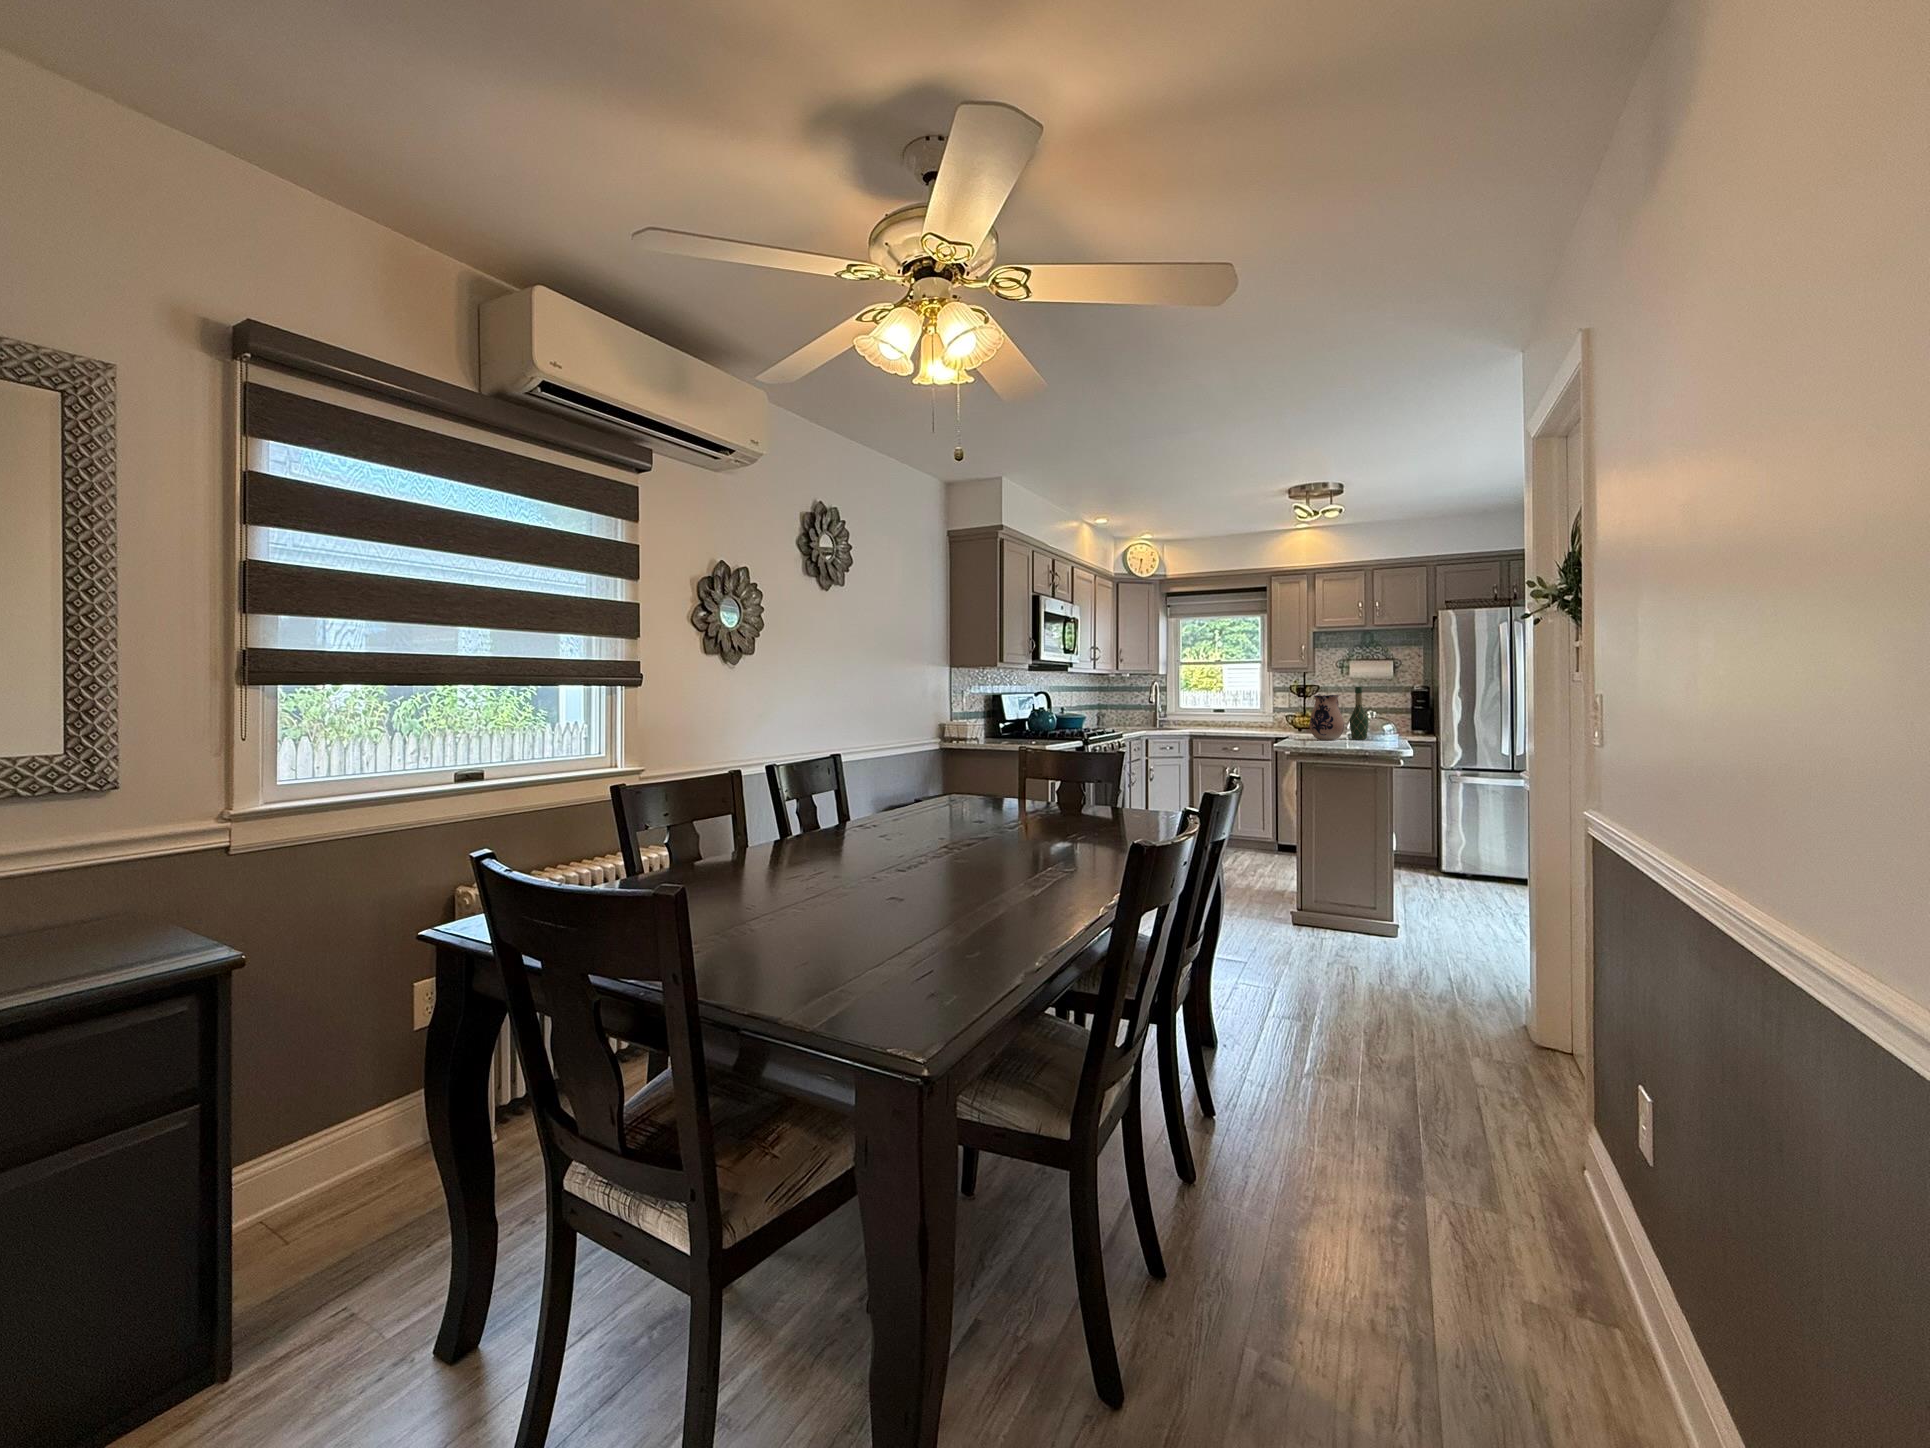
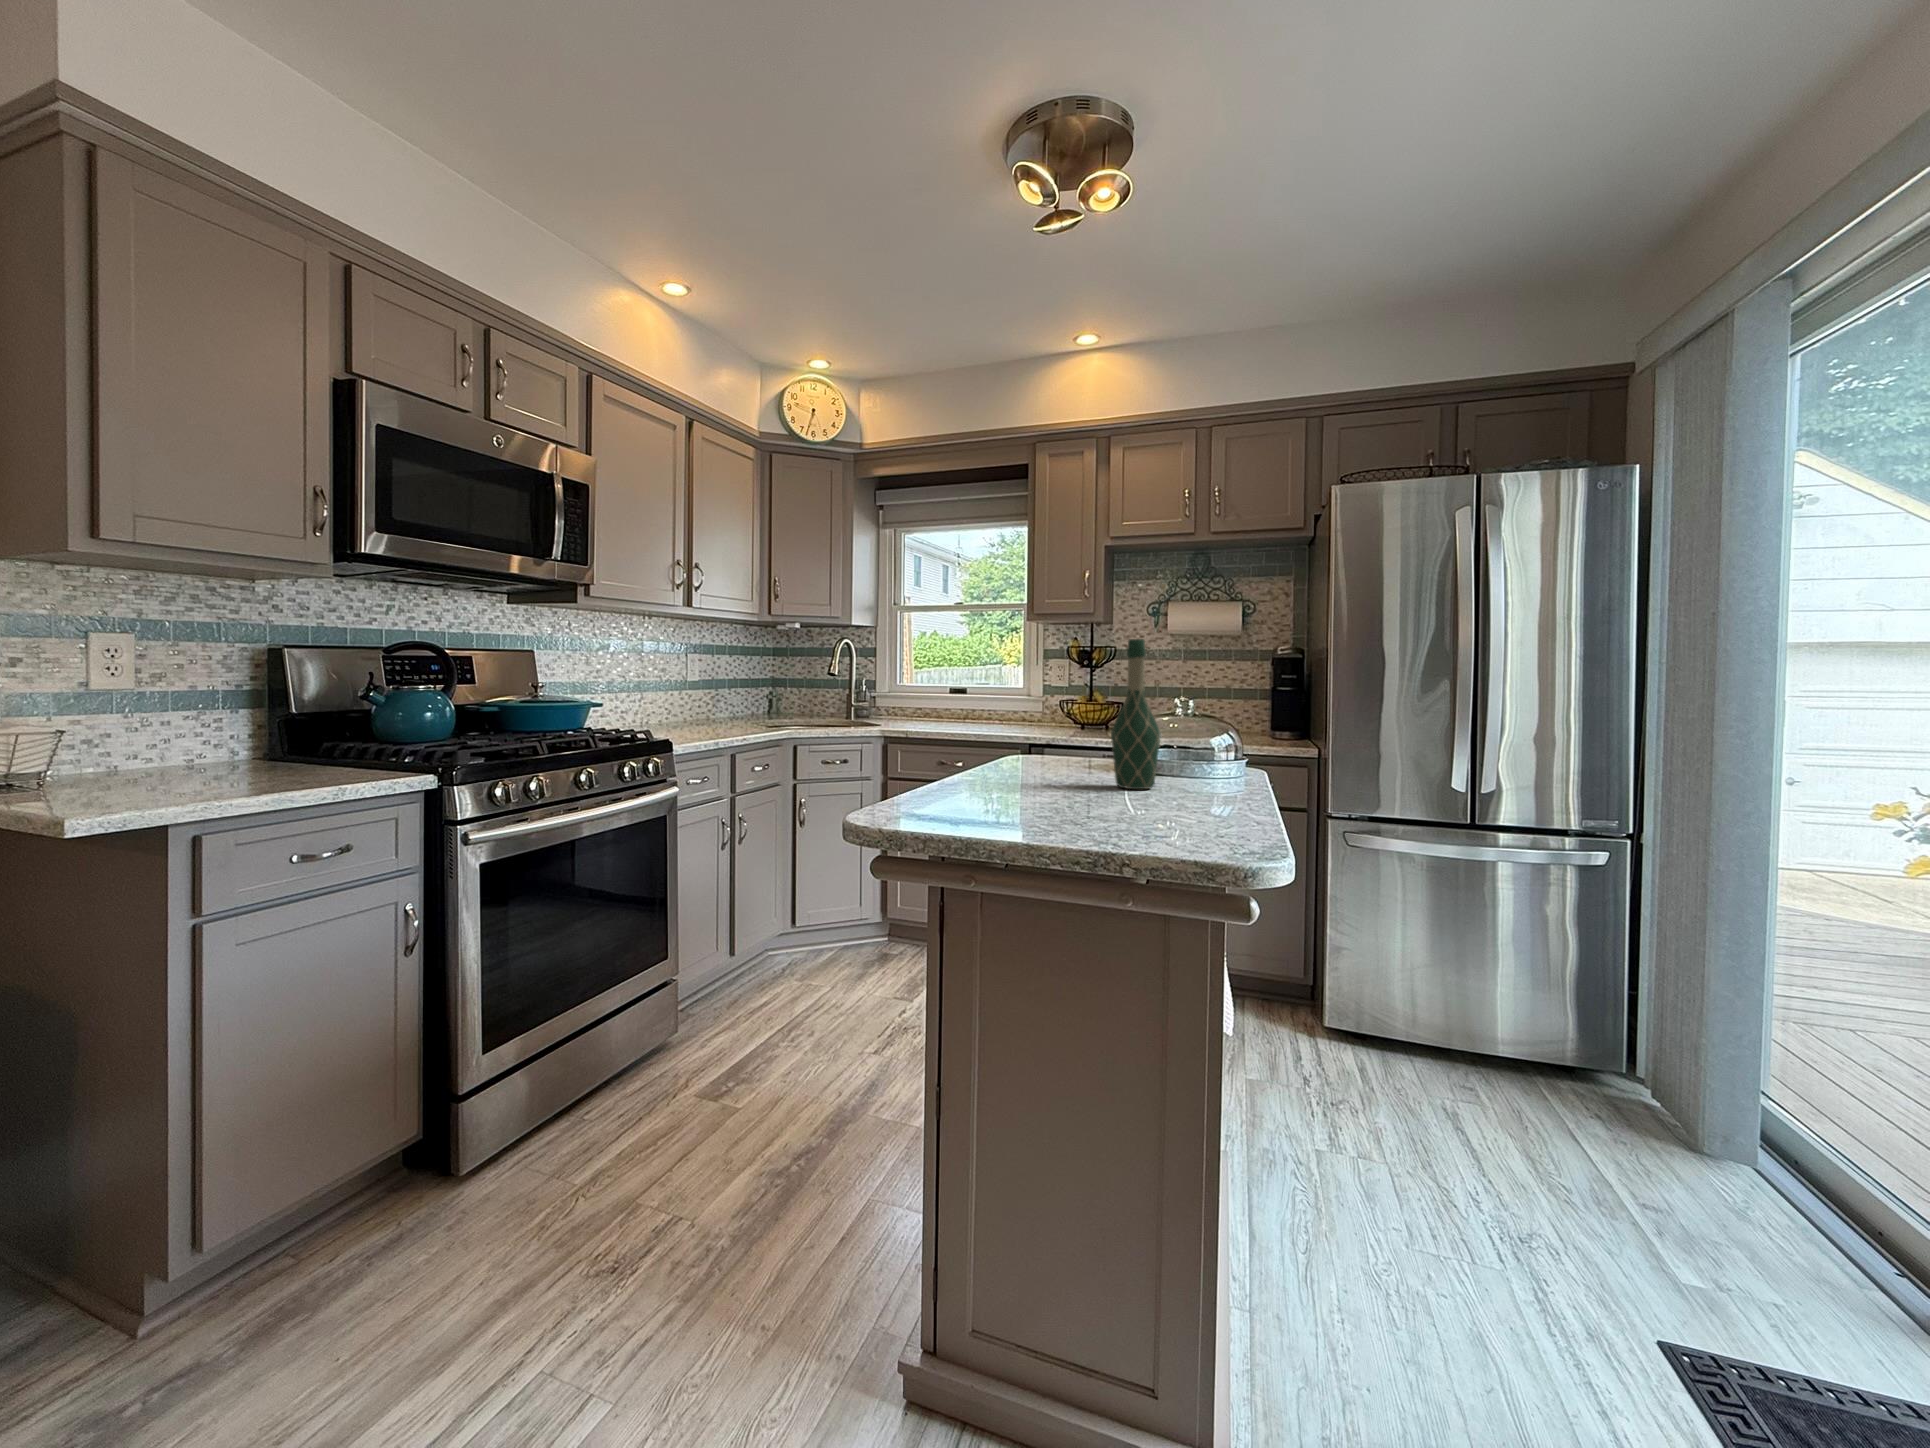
ceramic pitcher: present [1309,695,1344,740] -> none [988,661,1083,800]

